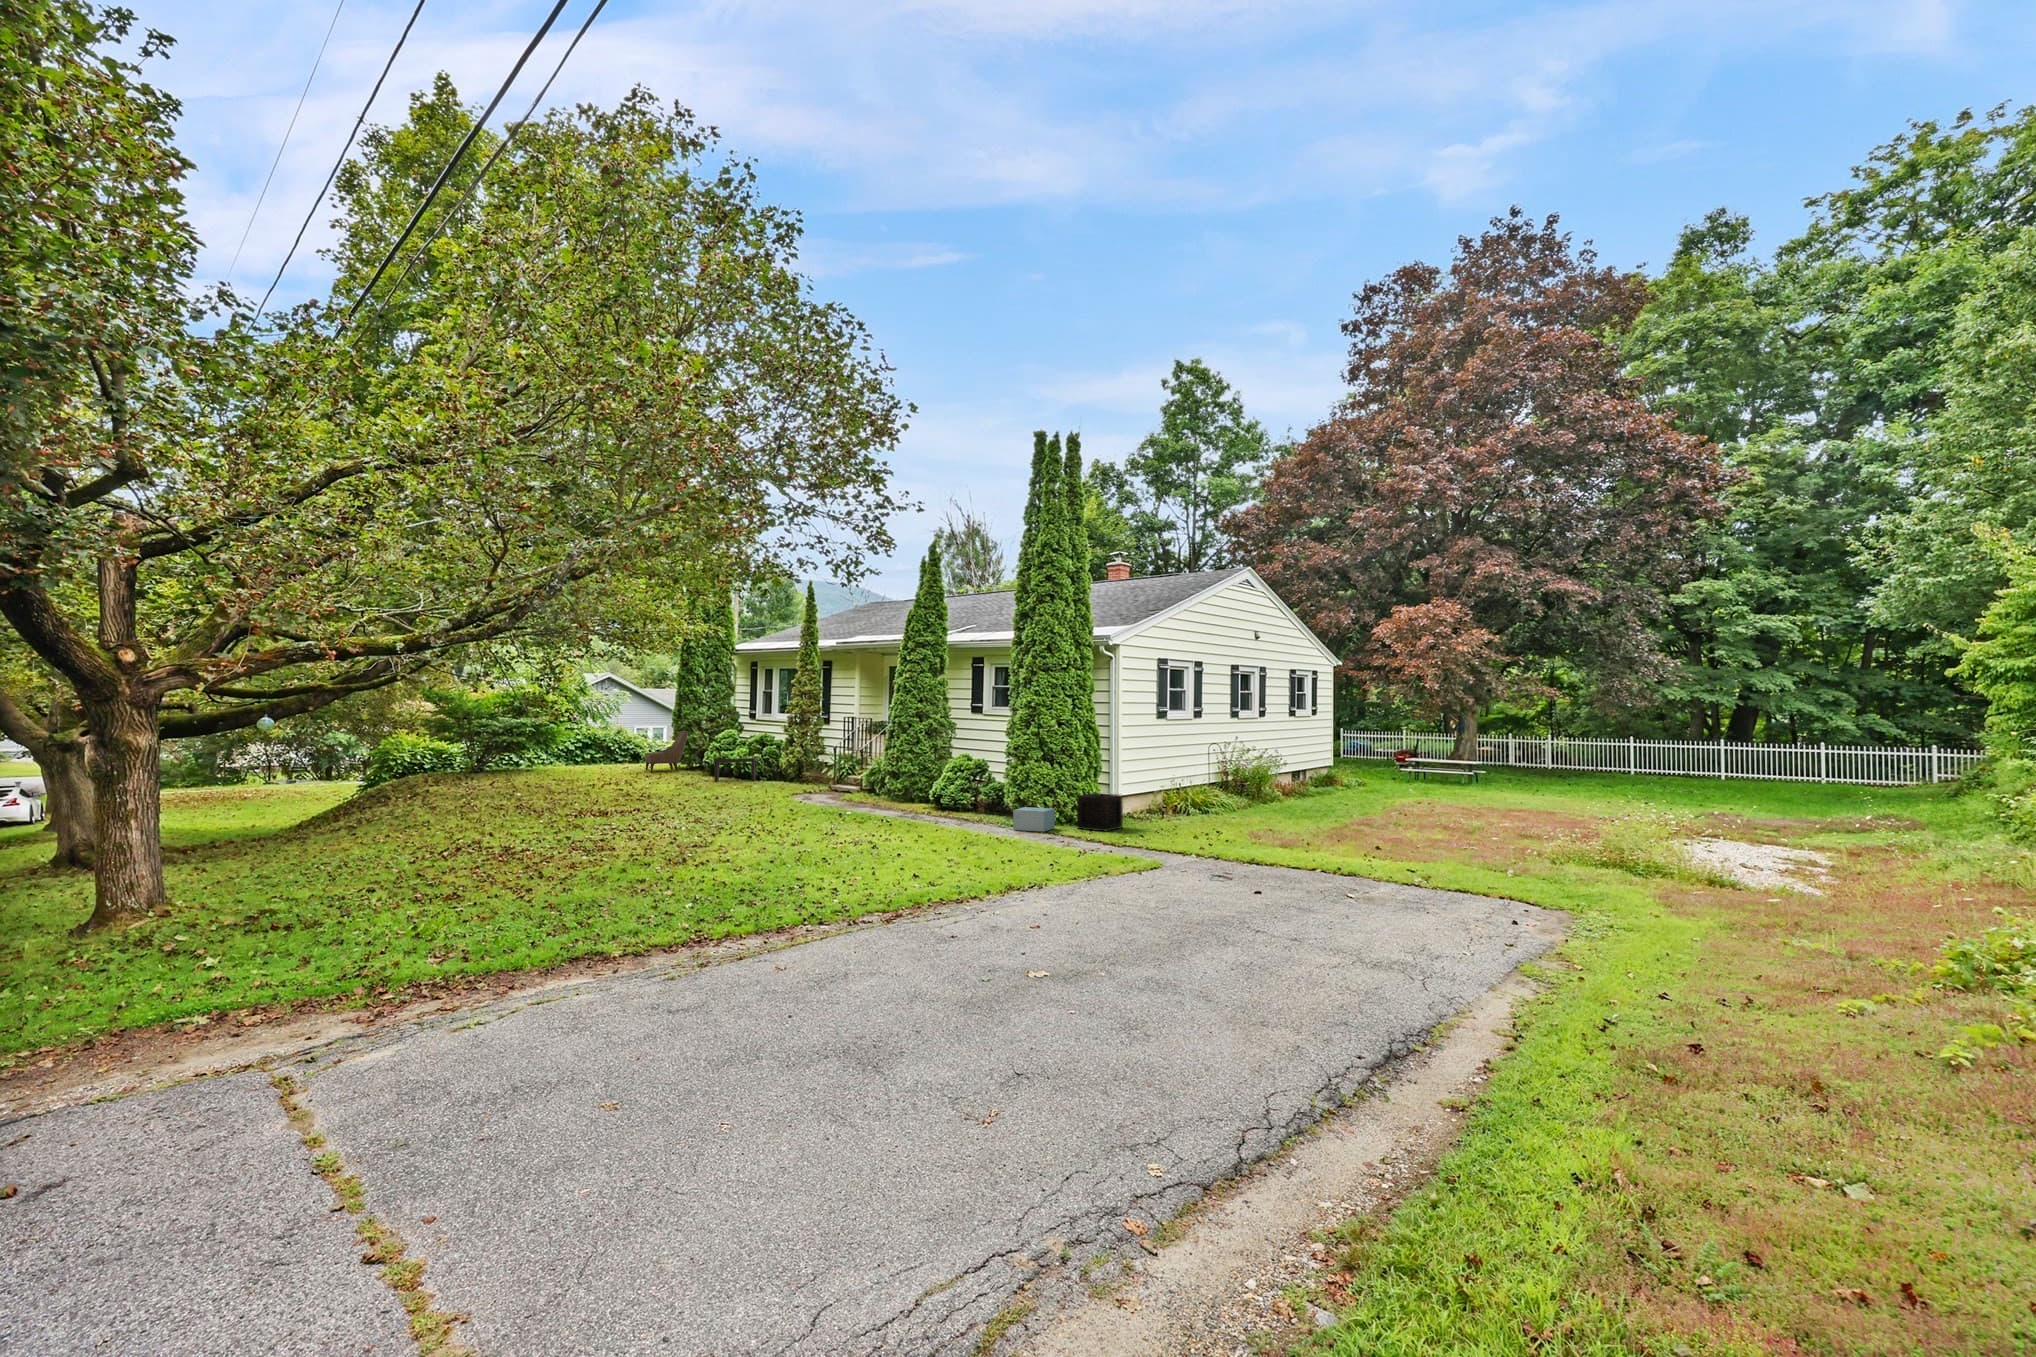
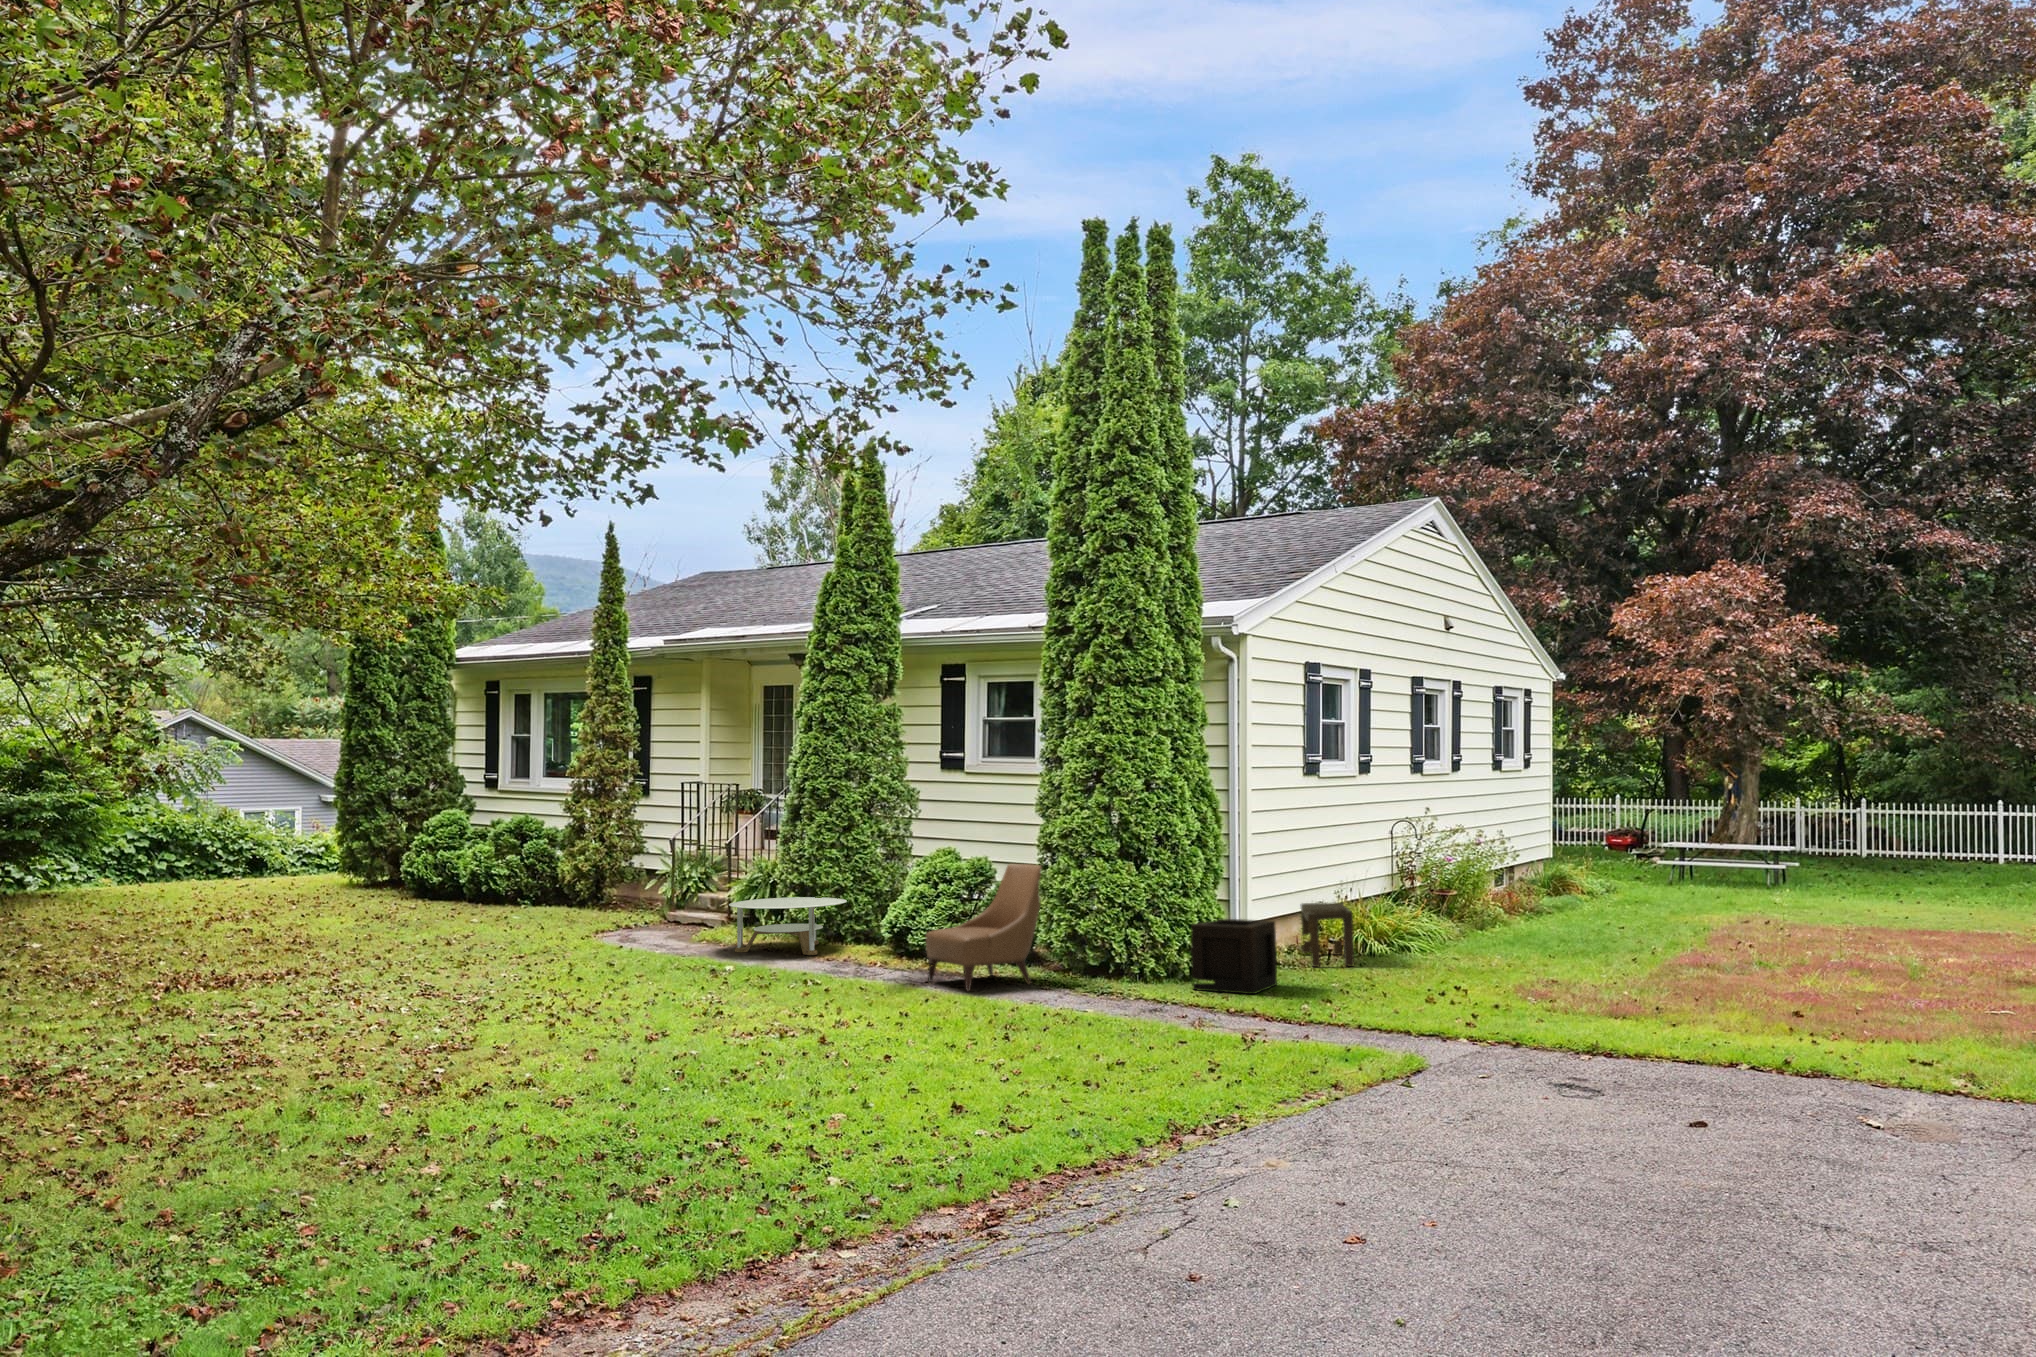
chair: present [645,731,688,772] -> present [926,864,1041,991]
bench: present [714,758,758,781] -> present [1300,902,1354,967]
round table: none [853,778,913,807] -> present [729,897,847,955]
storage box: present [1013,807,1055,832] -> none [1070,950,1148,998]

